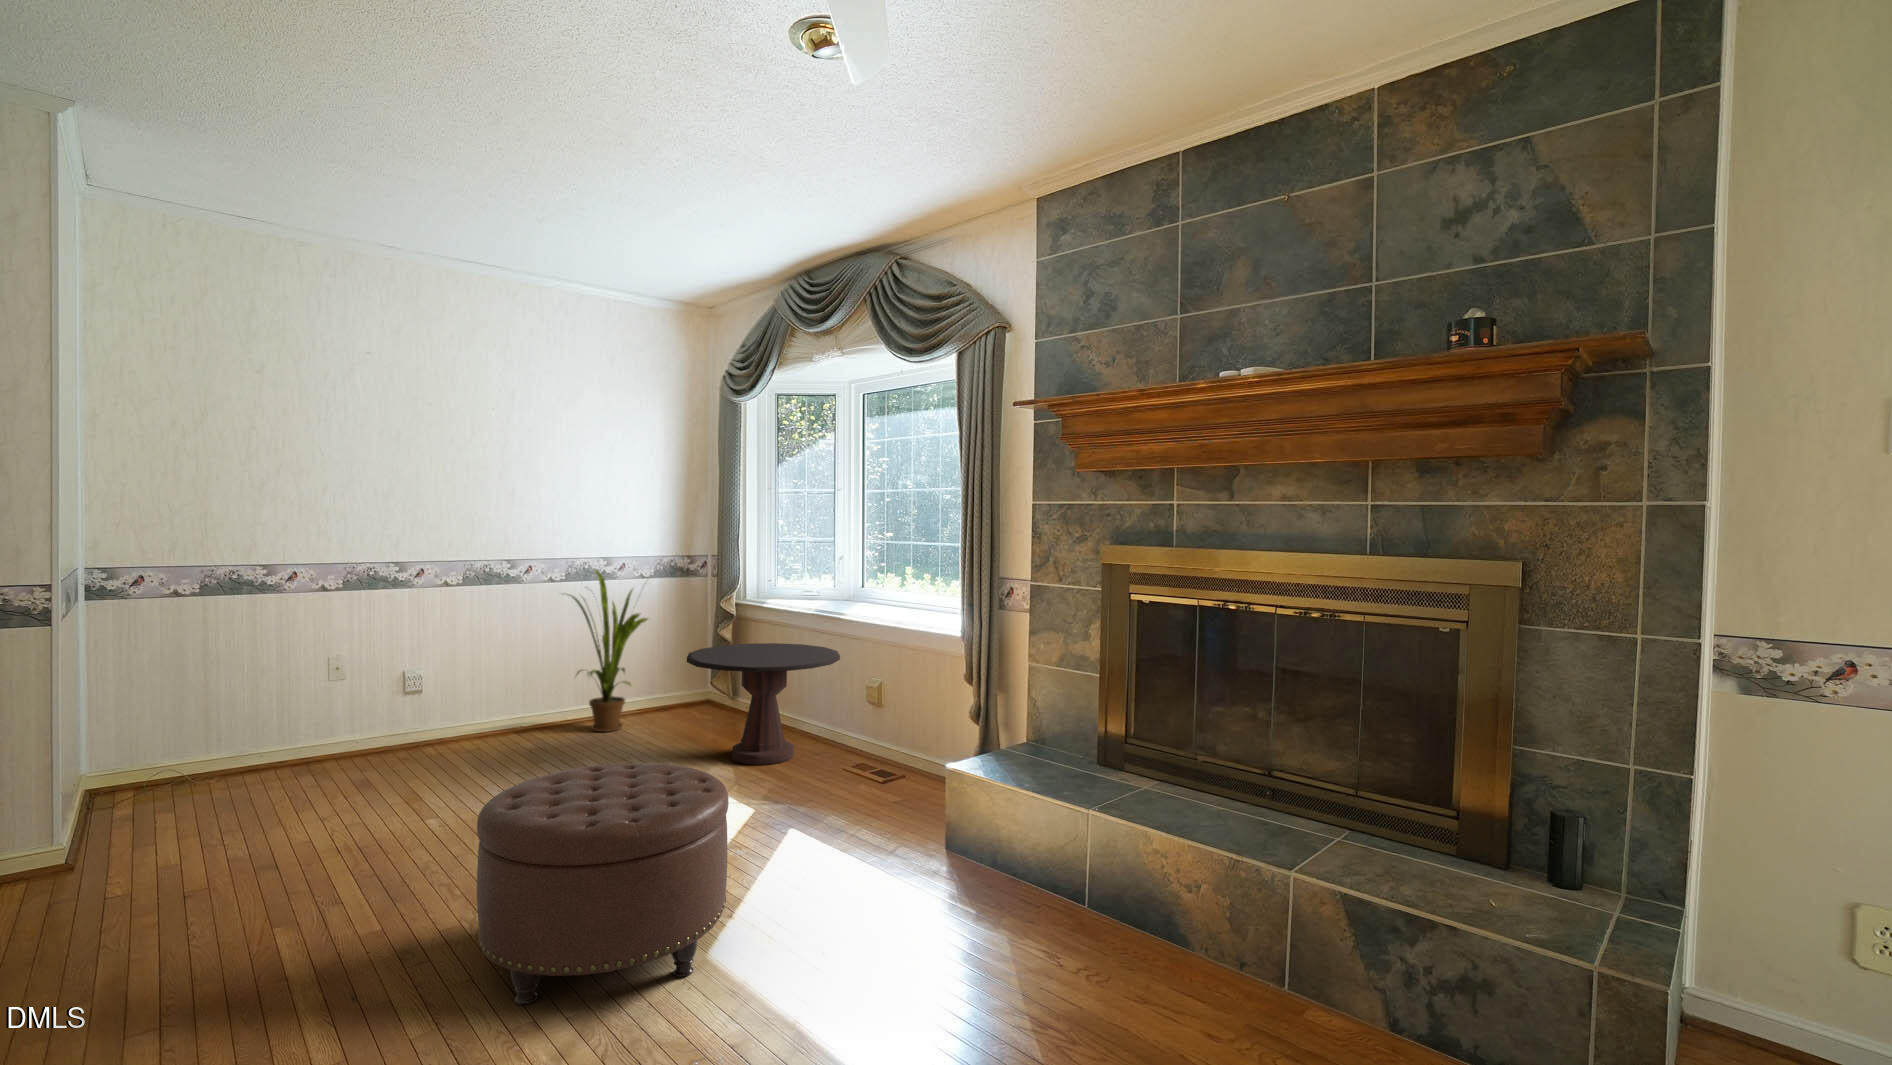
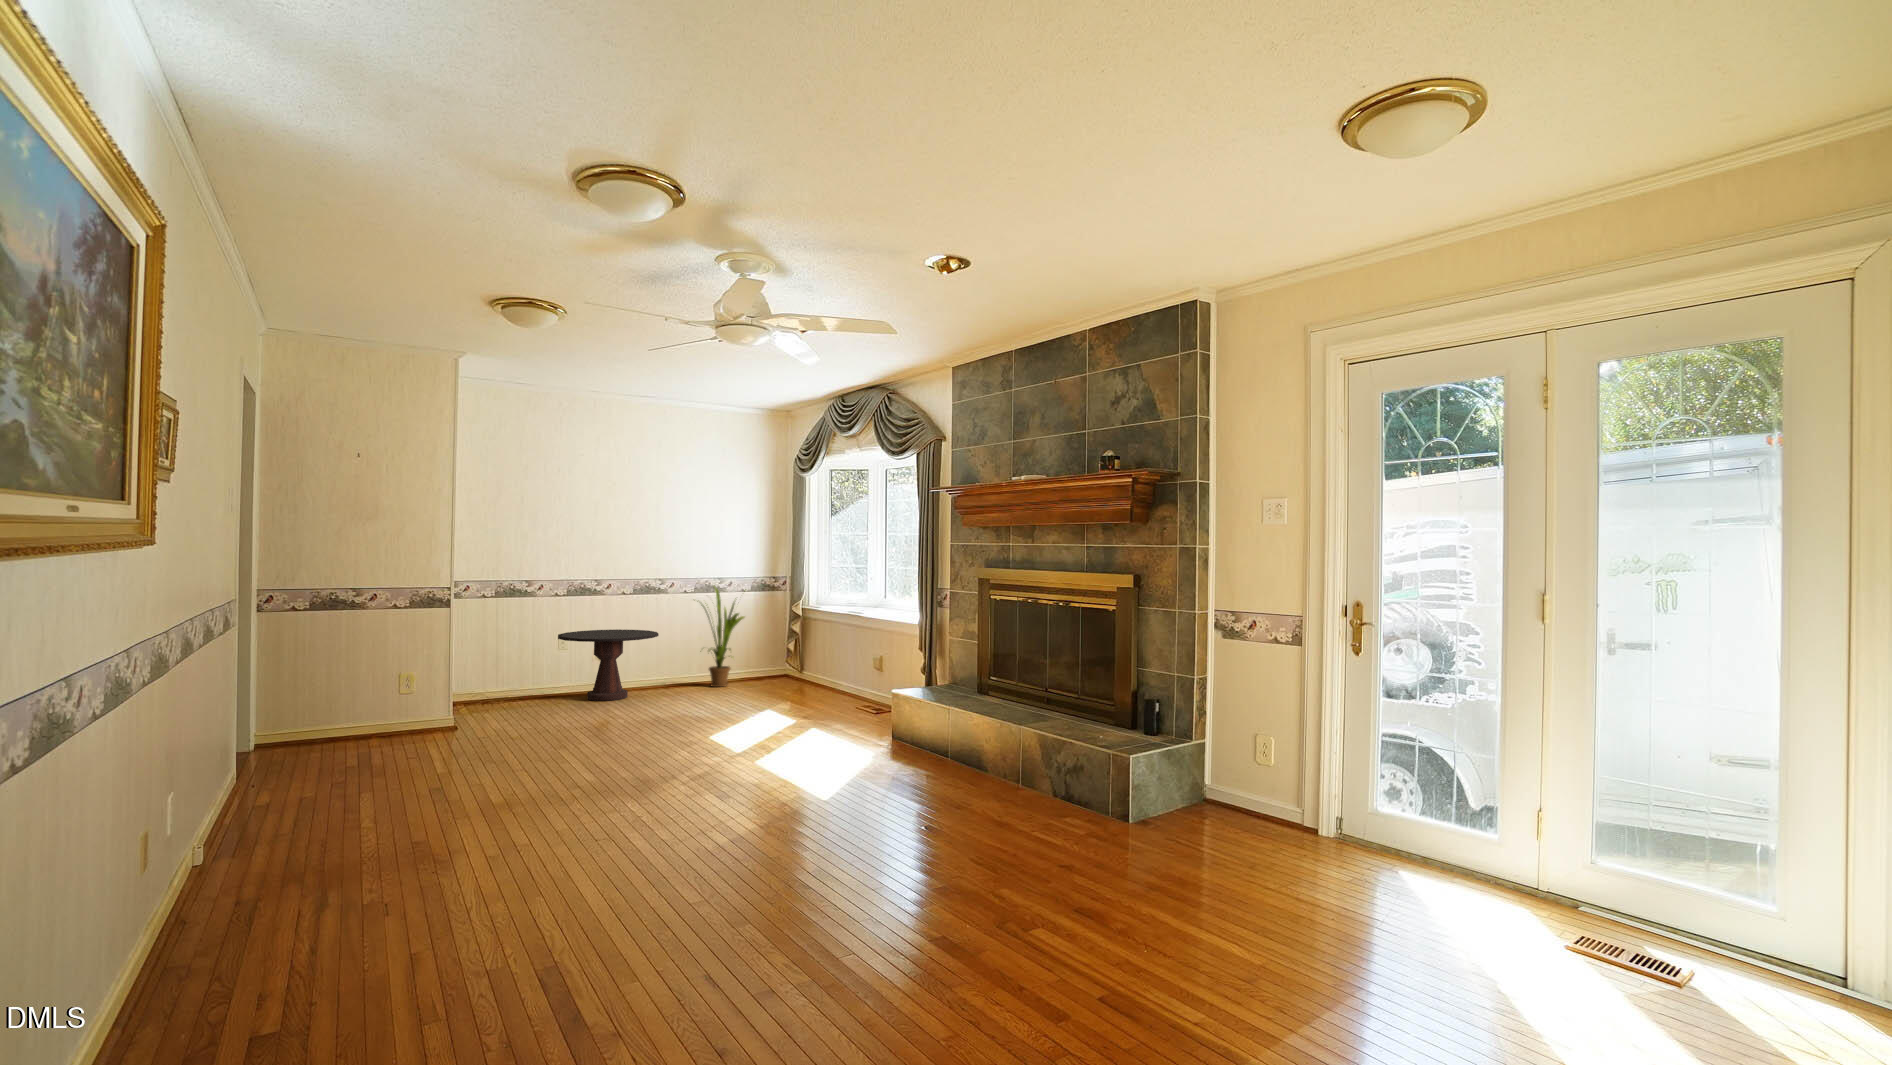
side table: present [687,643,840,765] -> present [558,629,659,701]
ottoman: present [477,763,728,1004] -> none [647,678,763,772]

